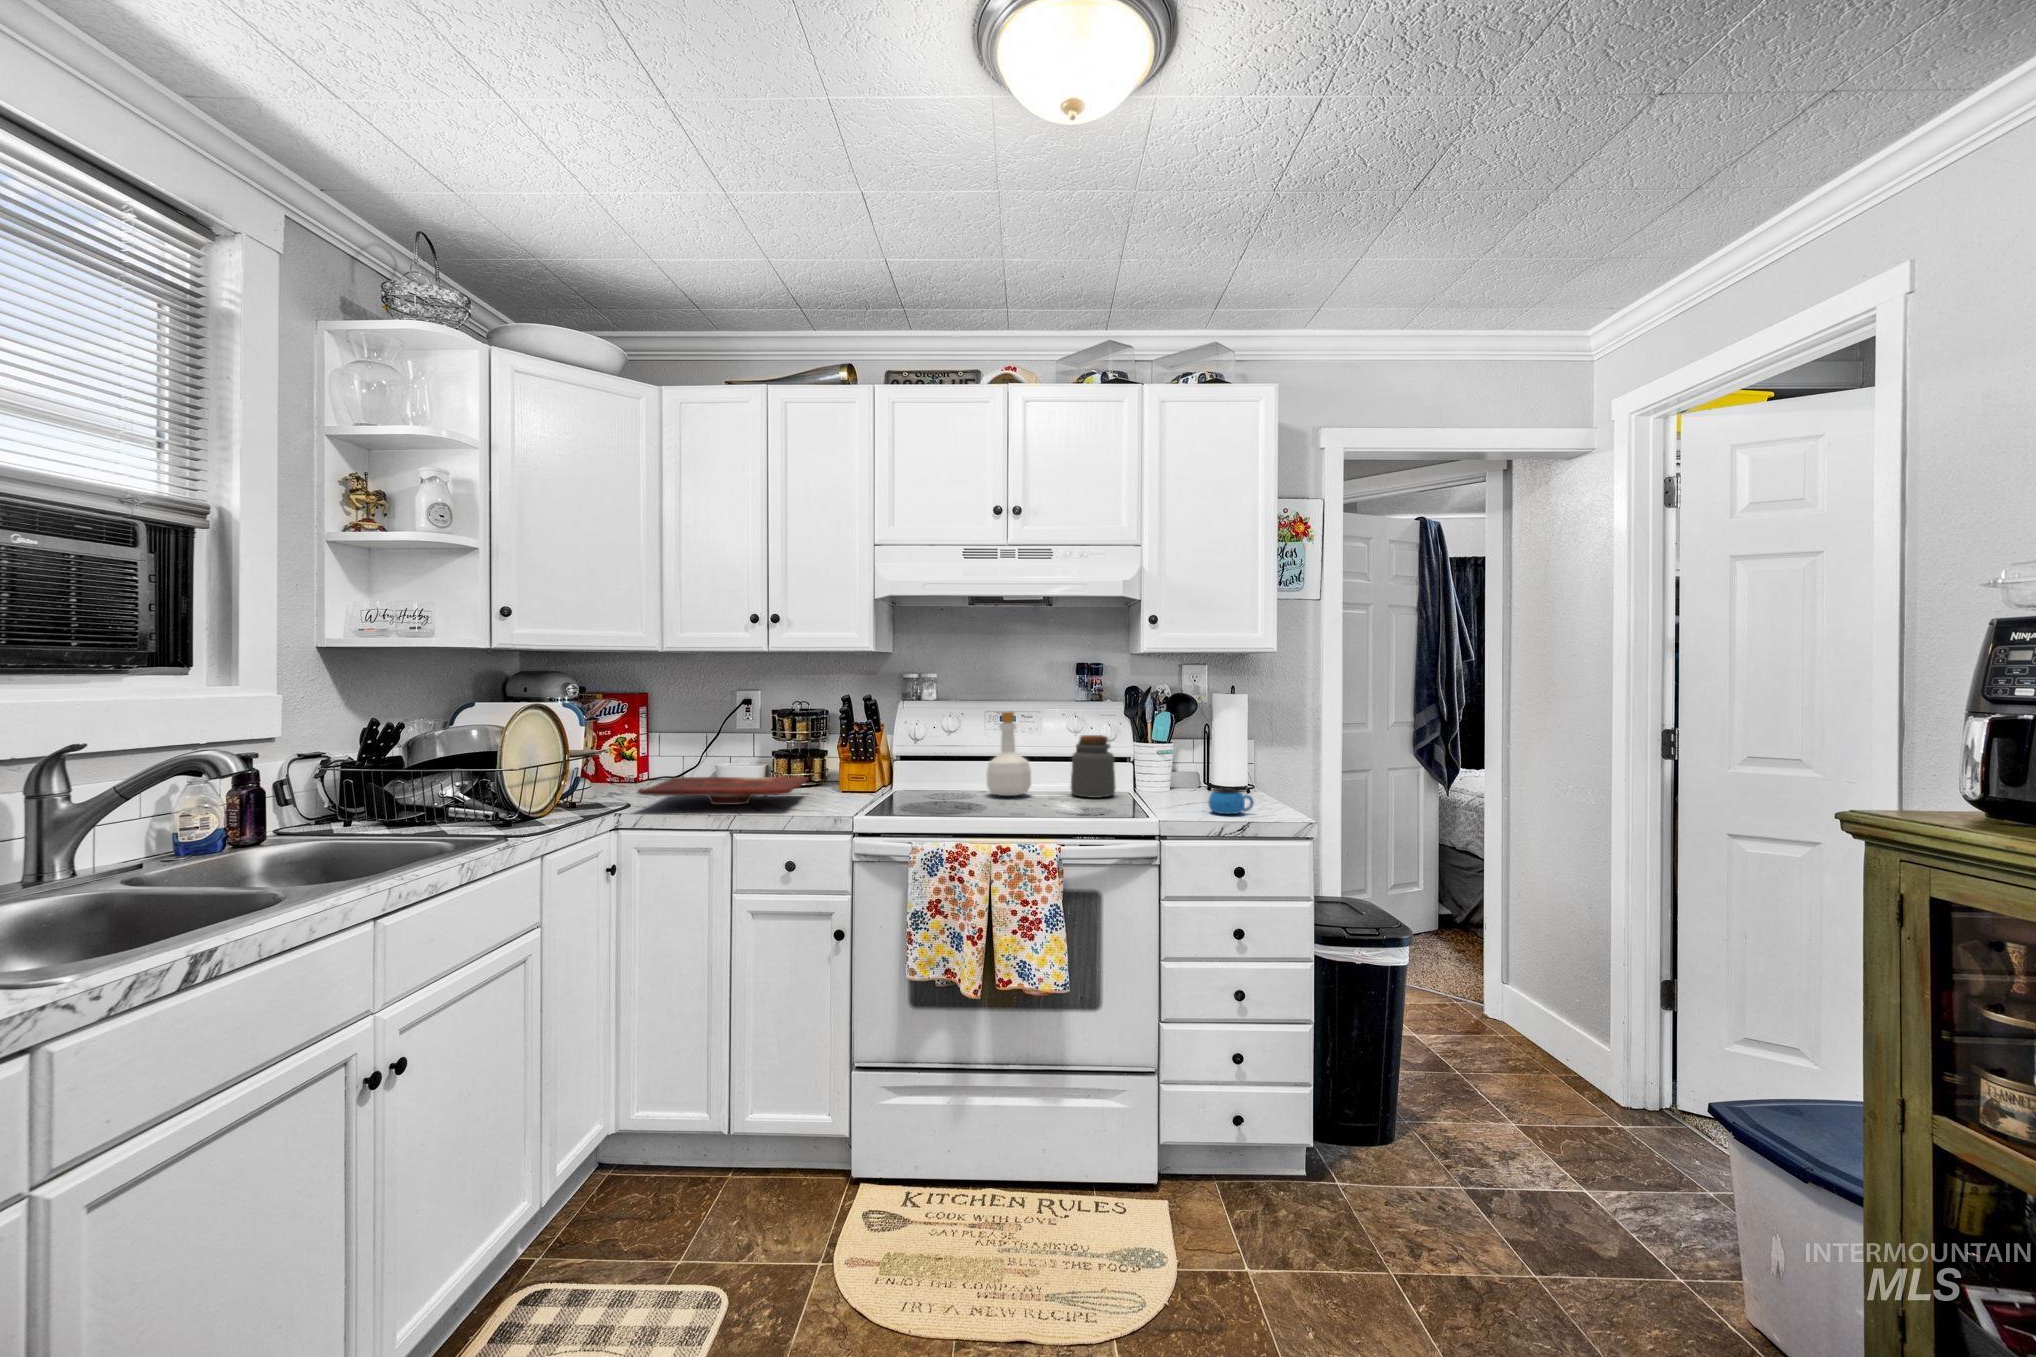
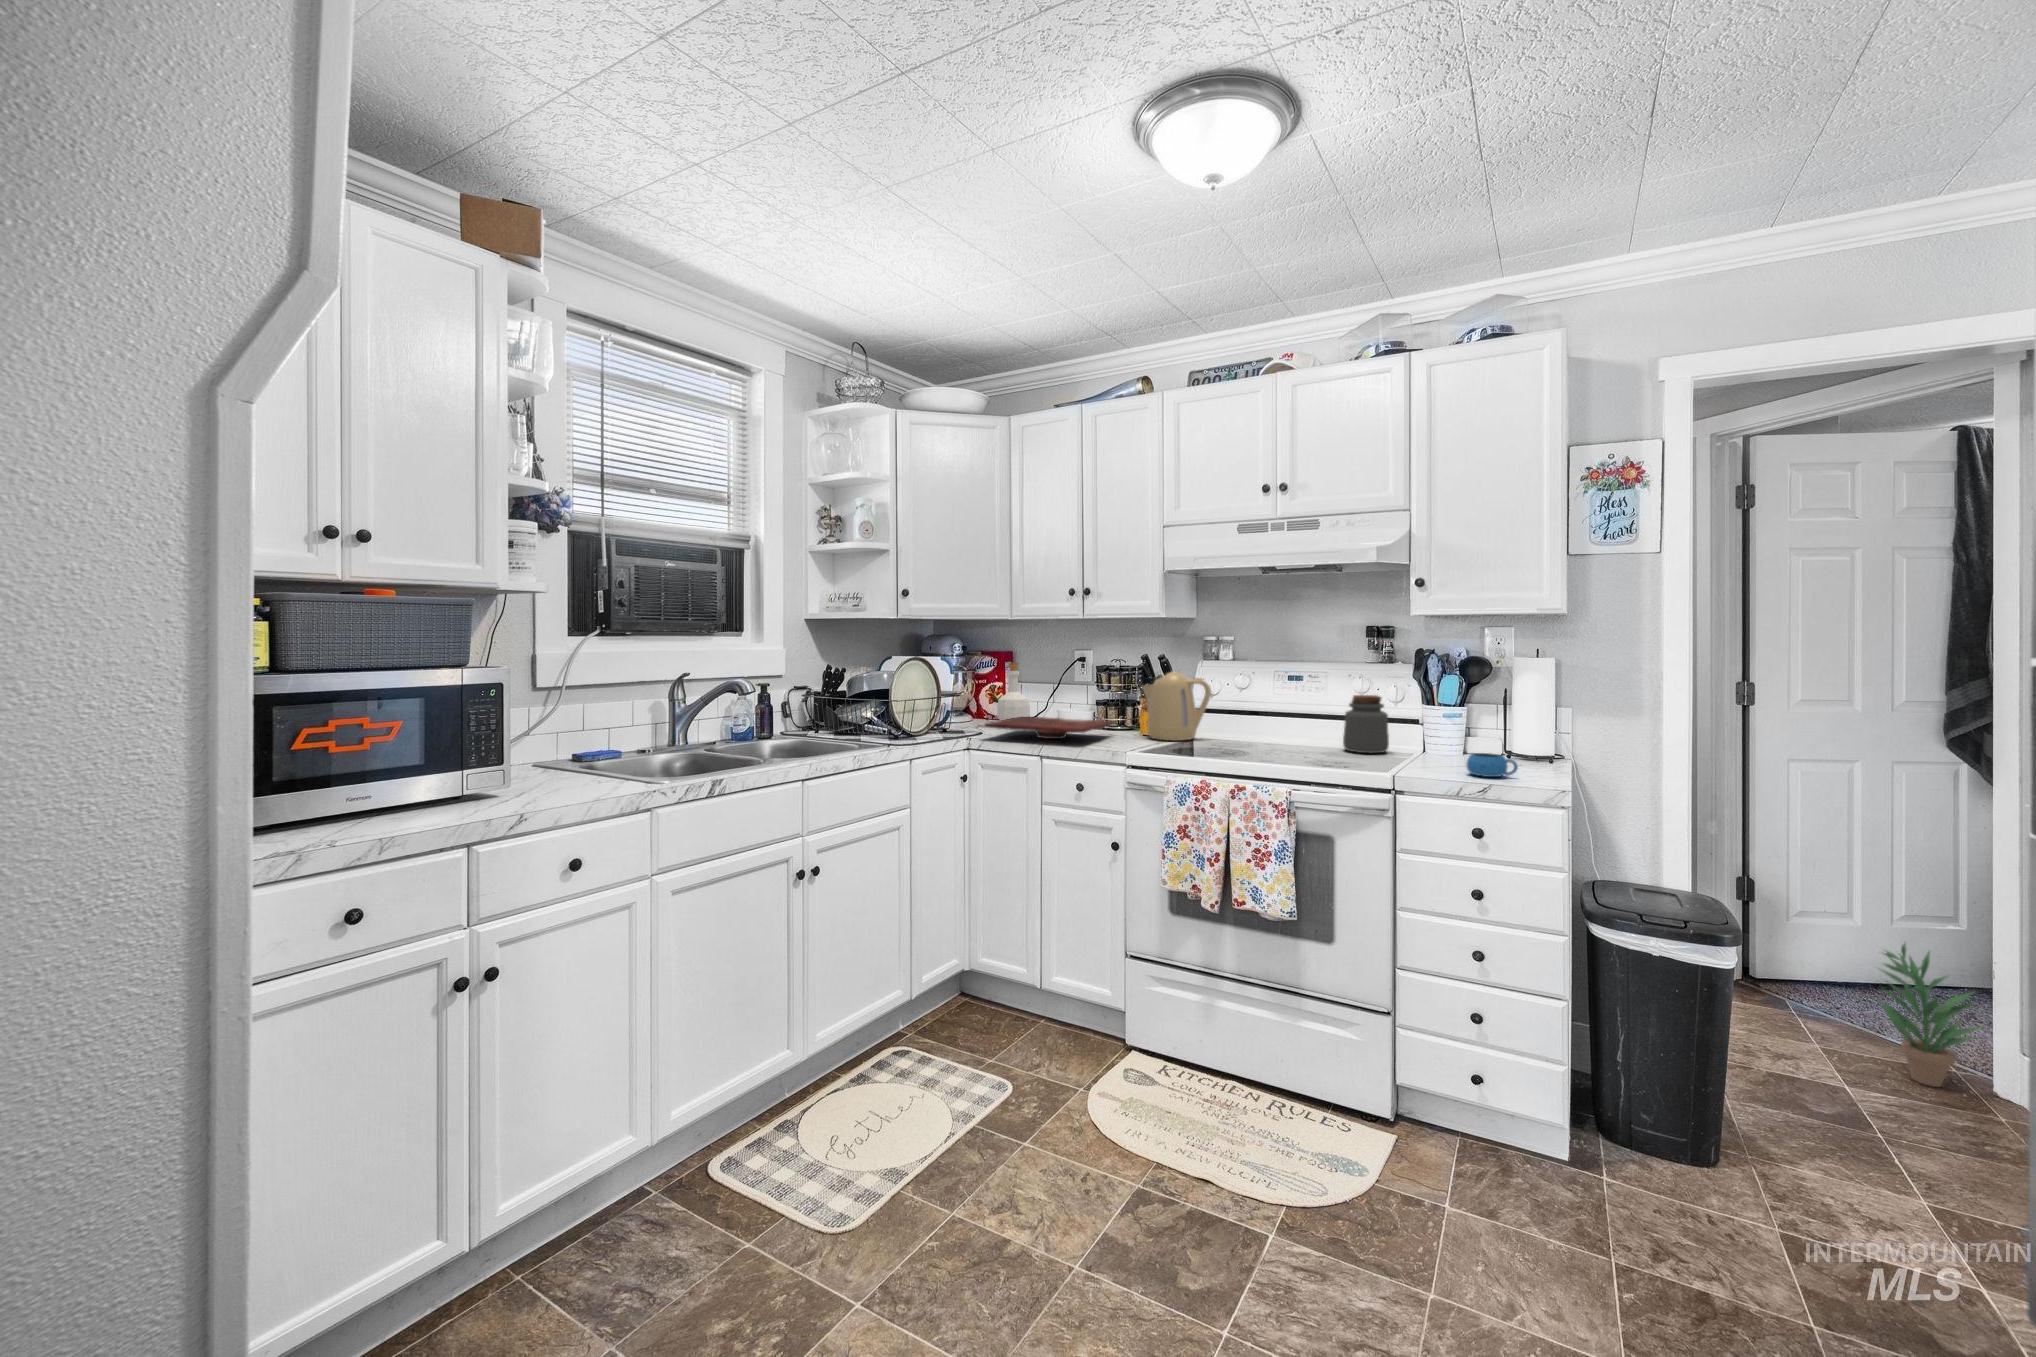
bottle: present [986,712,1031,796] -> present [997,663,1030,721]
kettle: none [841,714,925,797] -> present [1142,671,1211,741]
potted plant: none [1454,923,1525,1040] -> present [1877,943,1981,1087]

